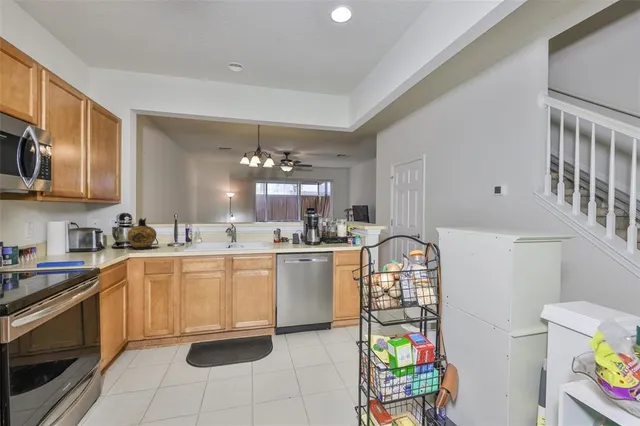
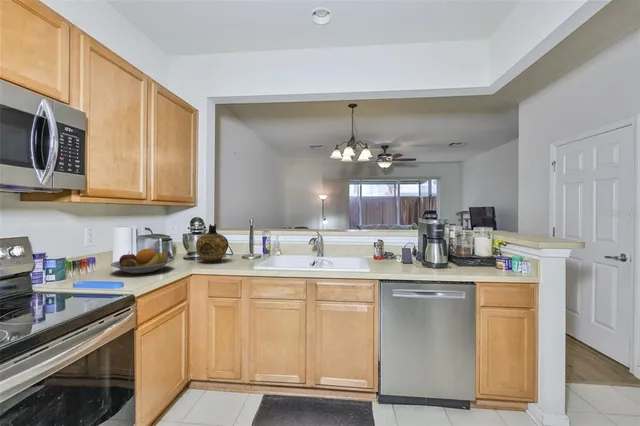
fruit bowl: none [58,238,112,257] -> present [111,249,173,274]

